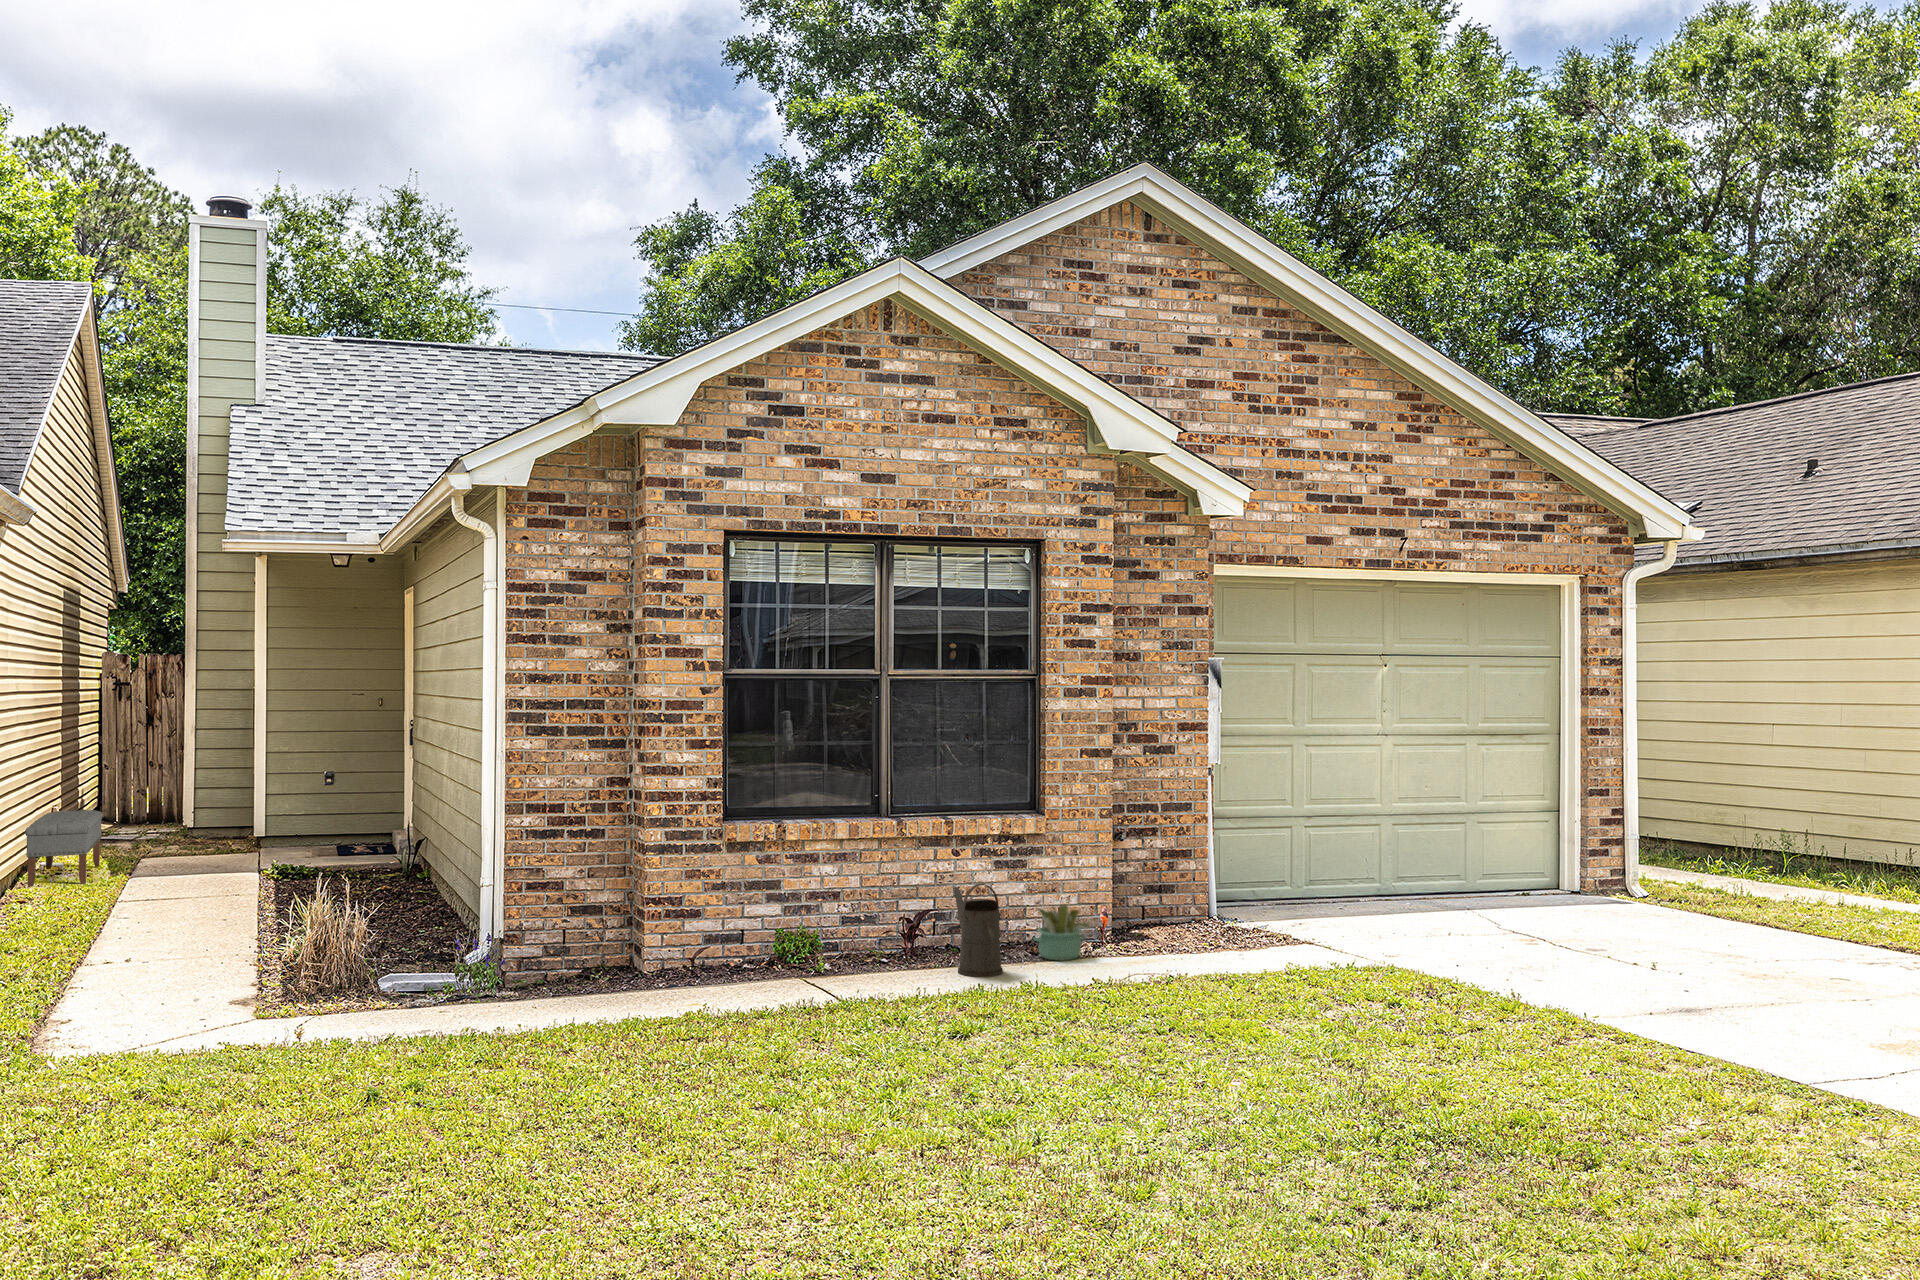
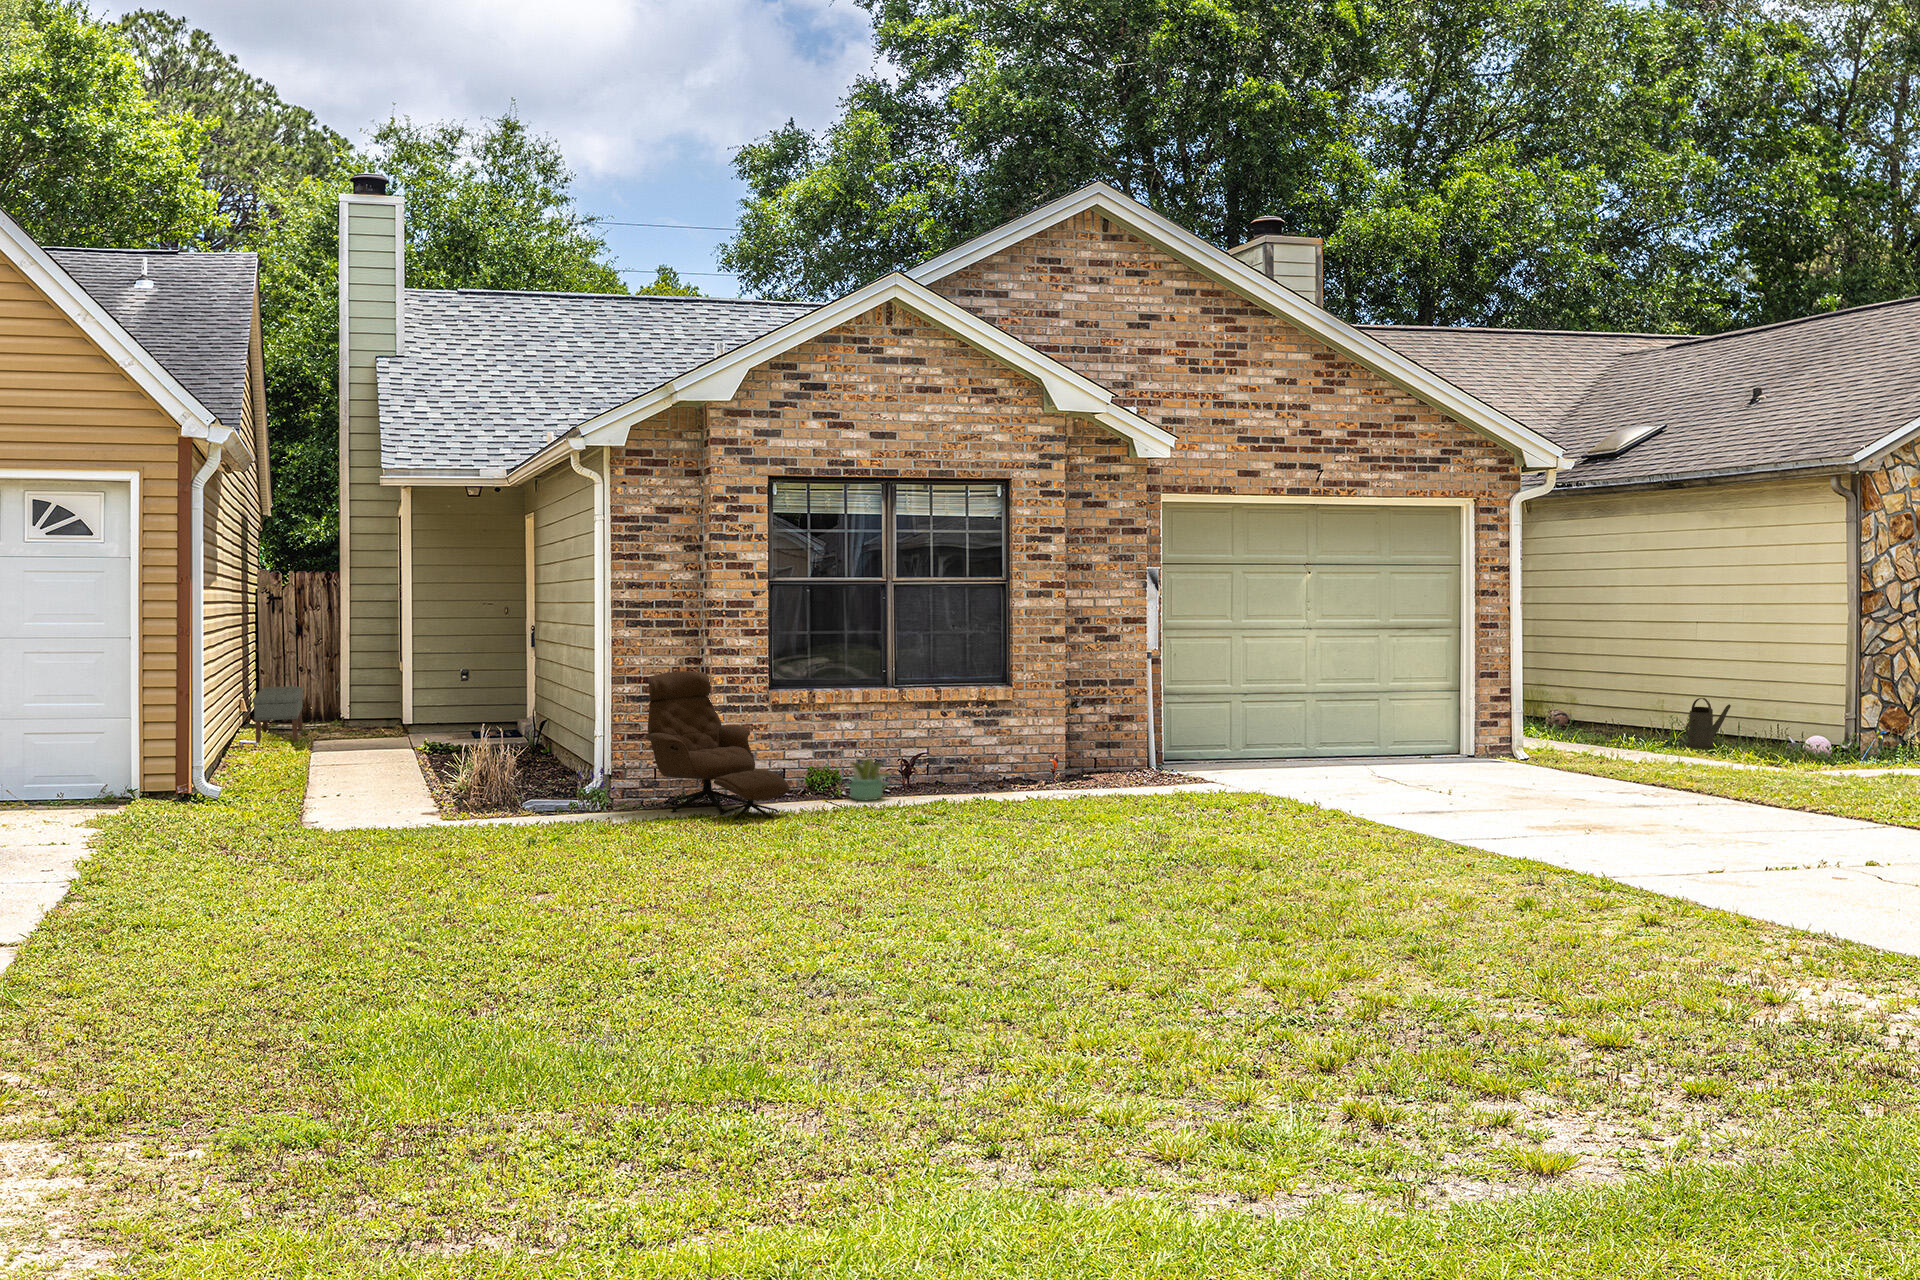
lounge chair: none [550,797,756,1015] -> present [646,671,789,820]
watering can: present [954,883,1003,977] -> present [1685,698,1731,748]
decorative plant: present [1034,904,1090,961] -> present [845,759,890,800]

